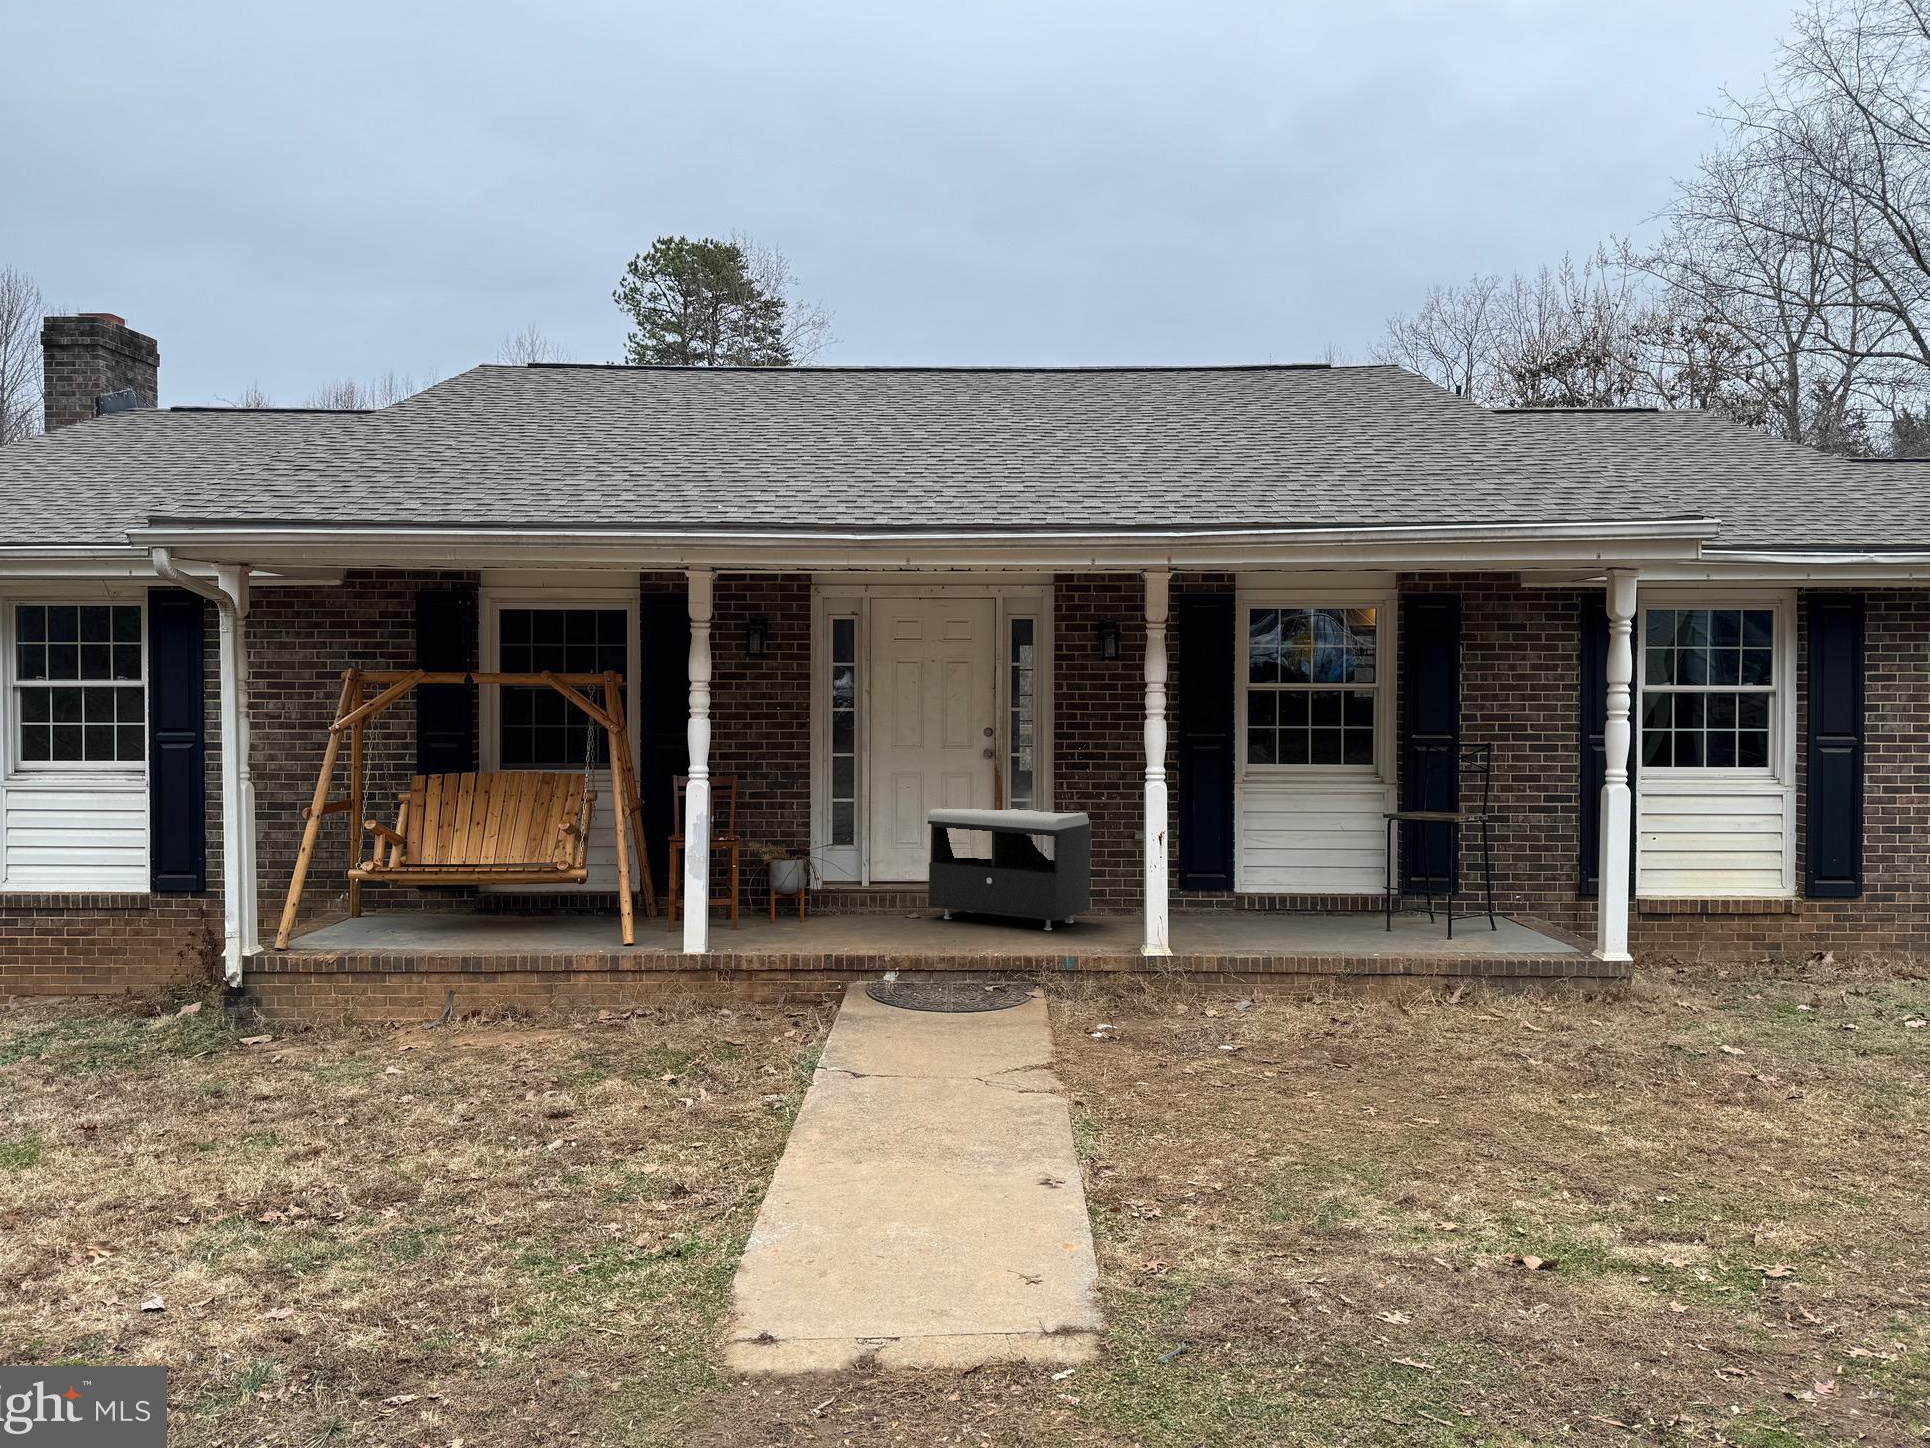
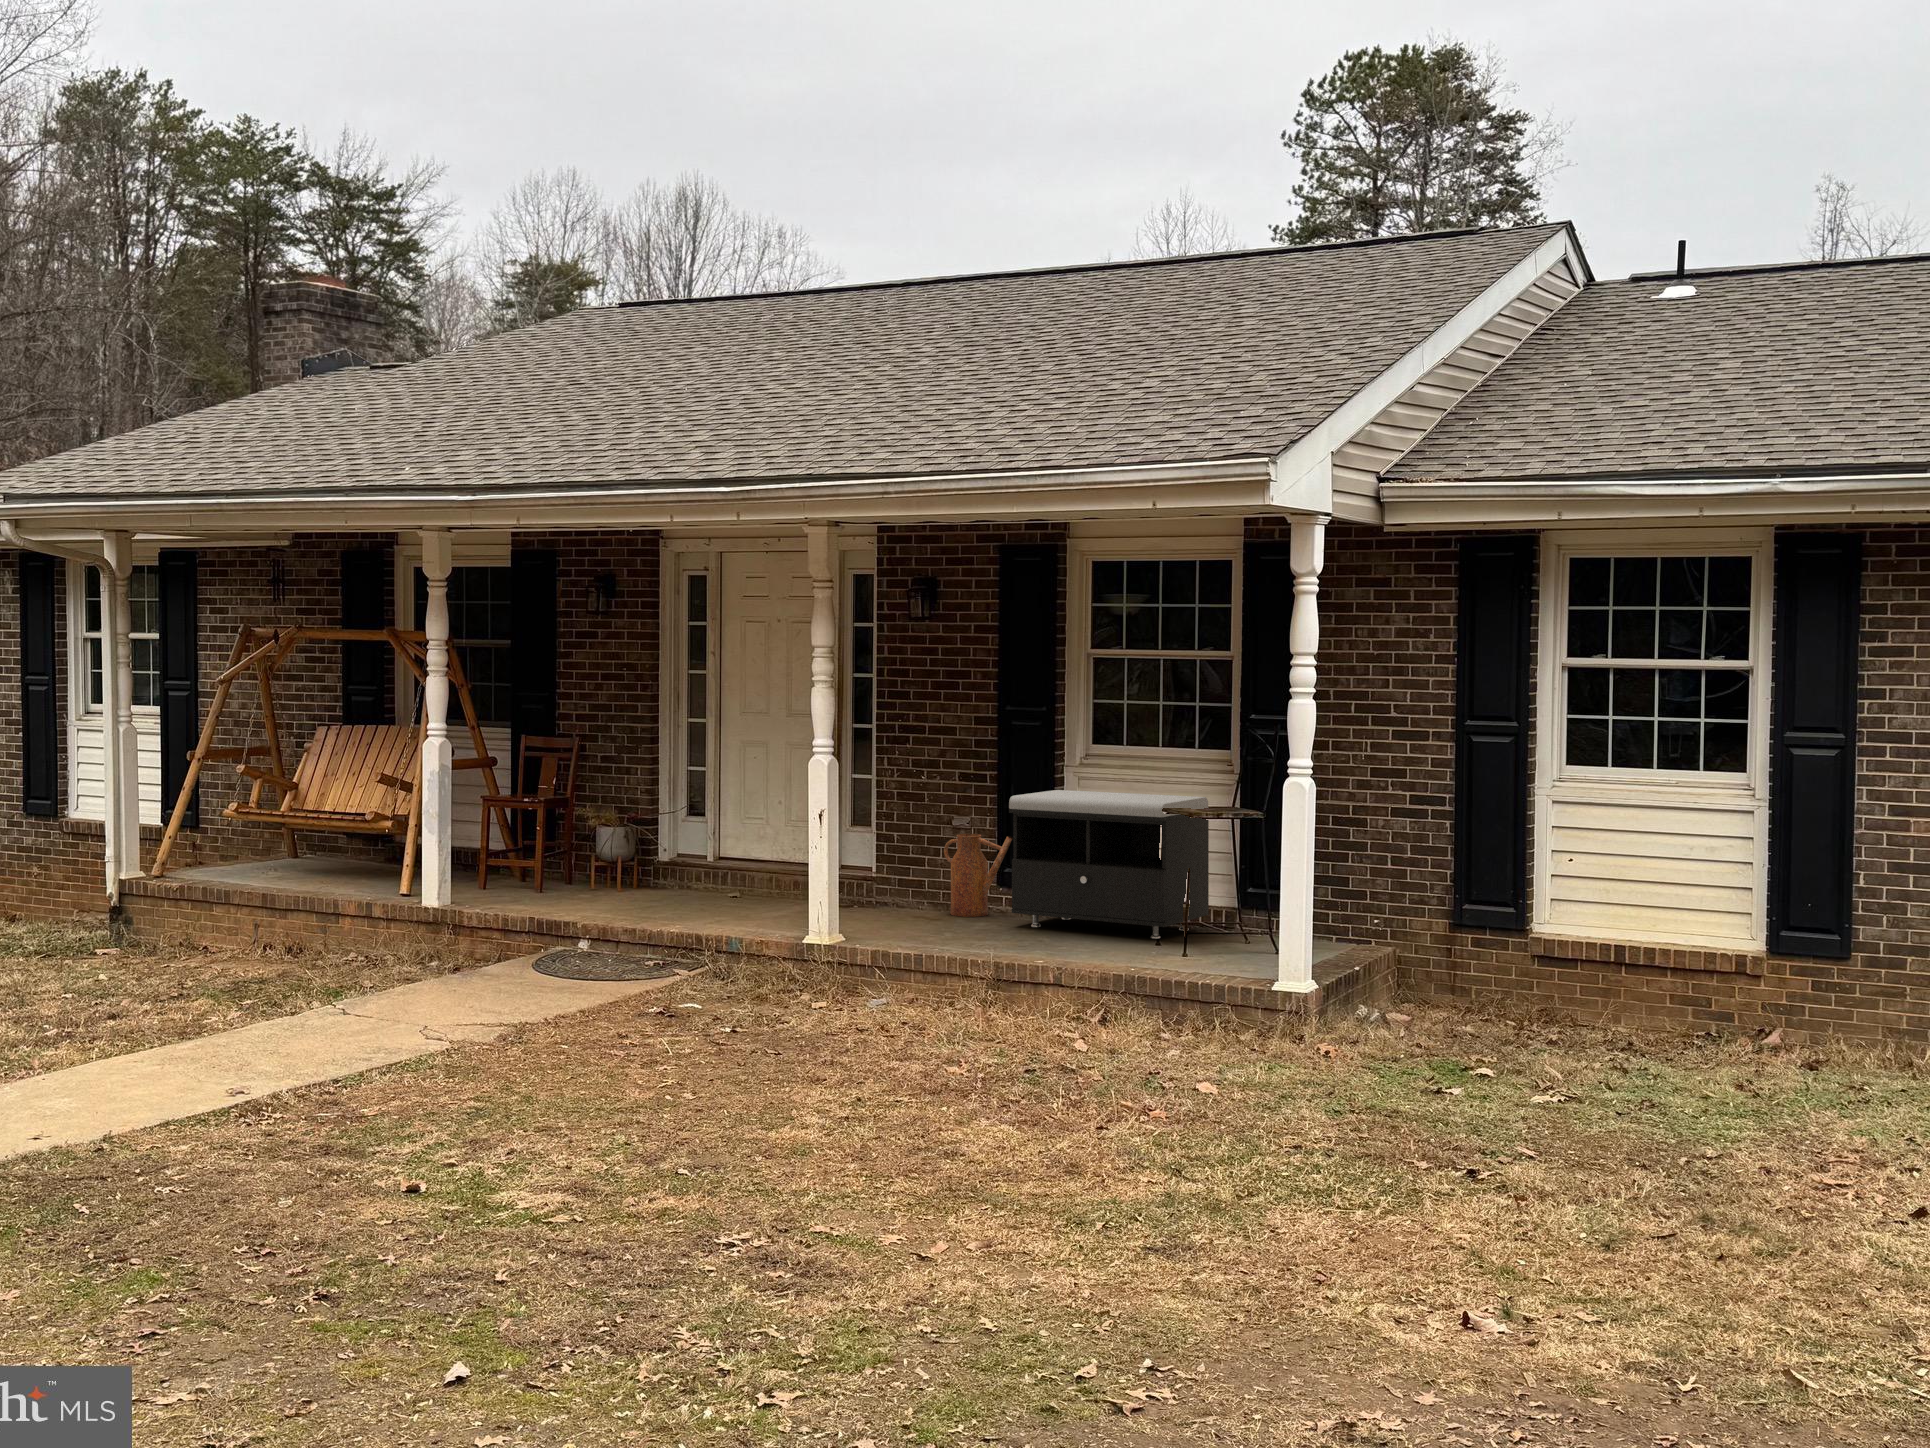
watering can: none [871,840,929,909] -> present [944,834,1013,917]

